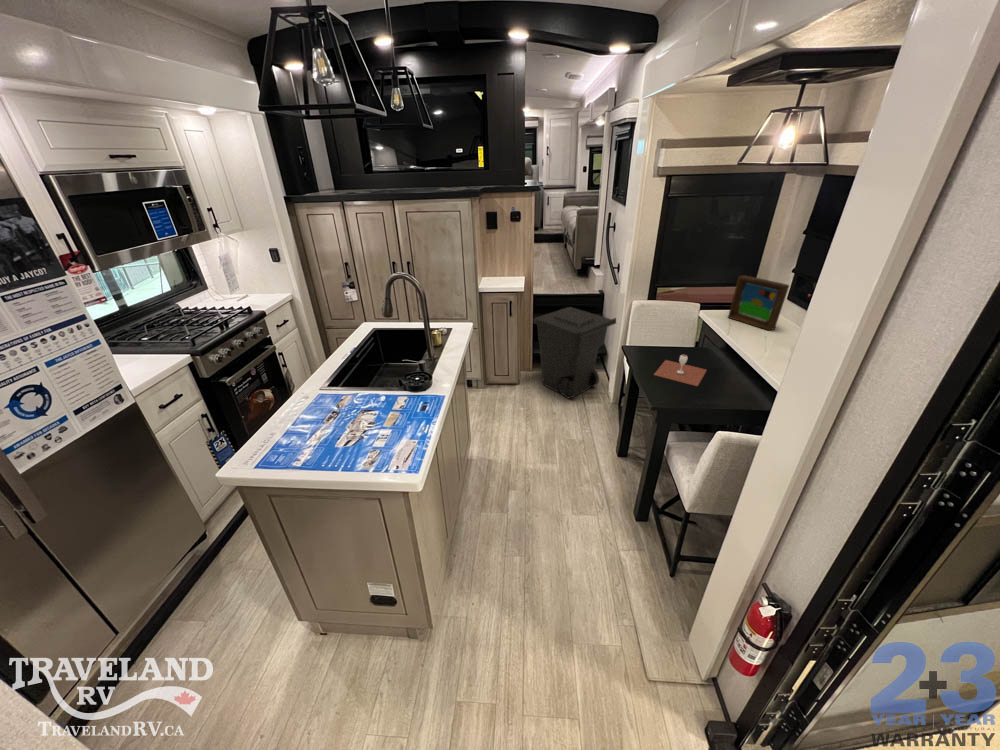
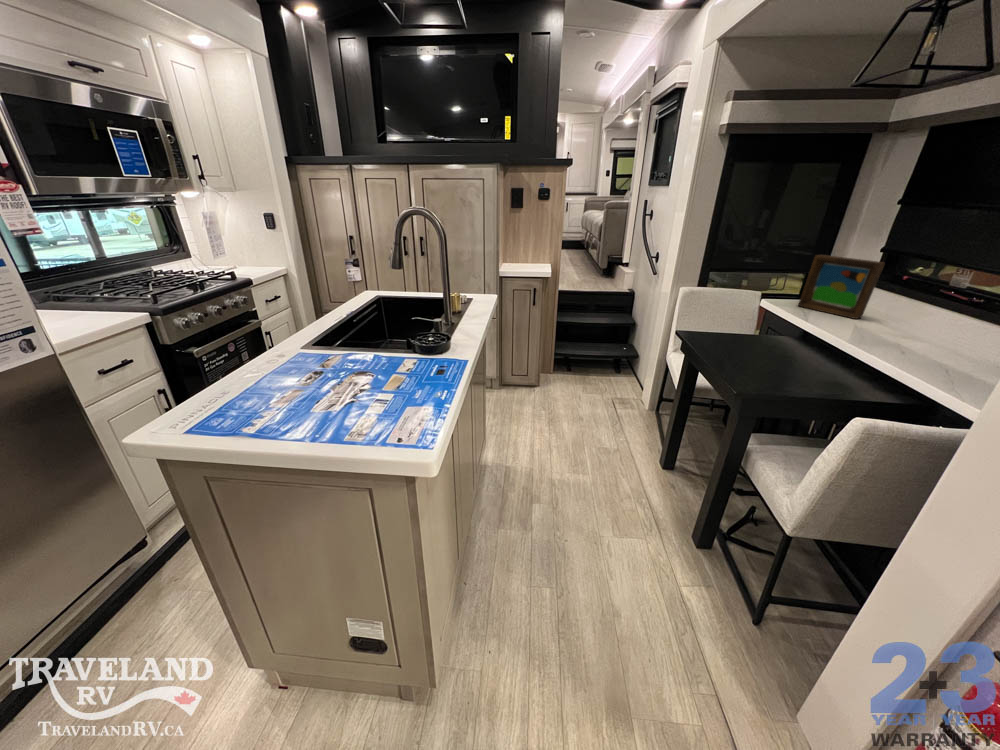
trash can: present [534,307,616,398] -> none [559,300,657,401]
wine glass: present [654,355,707,386] -> none [727,335,794,373]

